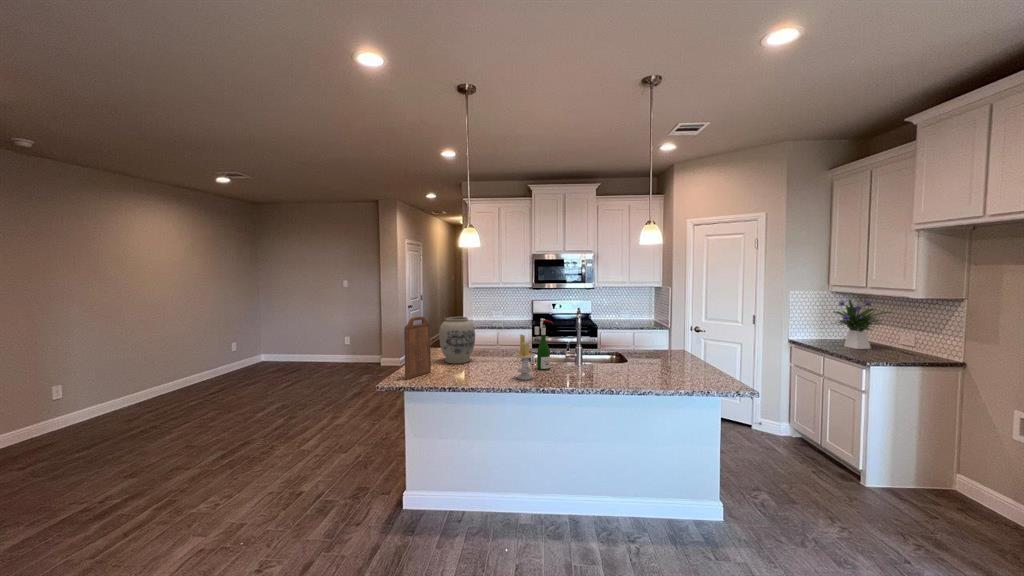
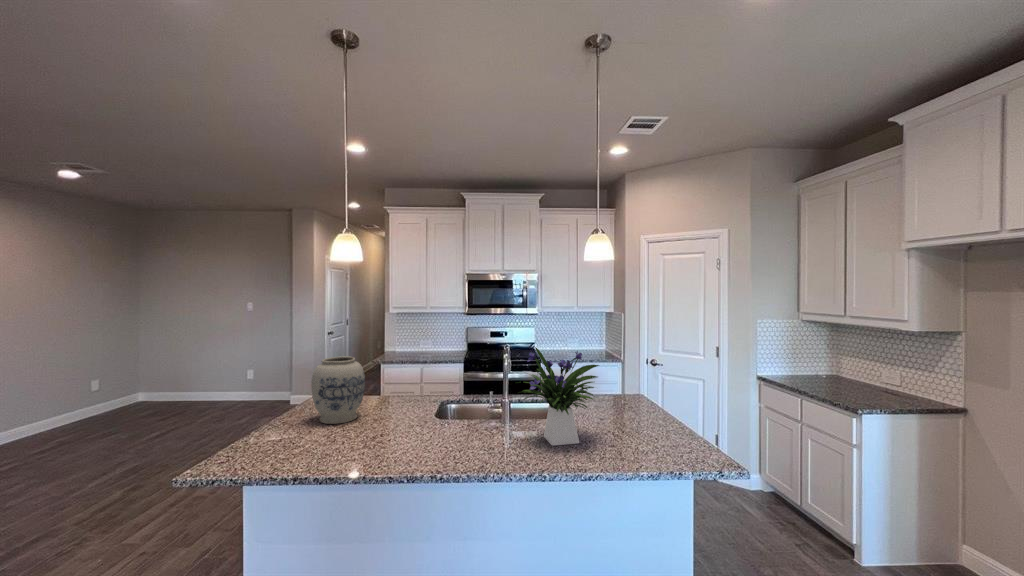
flower arrangement: present [834,299,889,349] -> present [522,348,599,446]
cutting board: present [404,317,431,379] -> none [235,361,286,459]
wine bottle: present [535,318,553,370] -> none [442,360,469,434]
candle: present [514,334,535,380] -> none [404,387,437,455]

